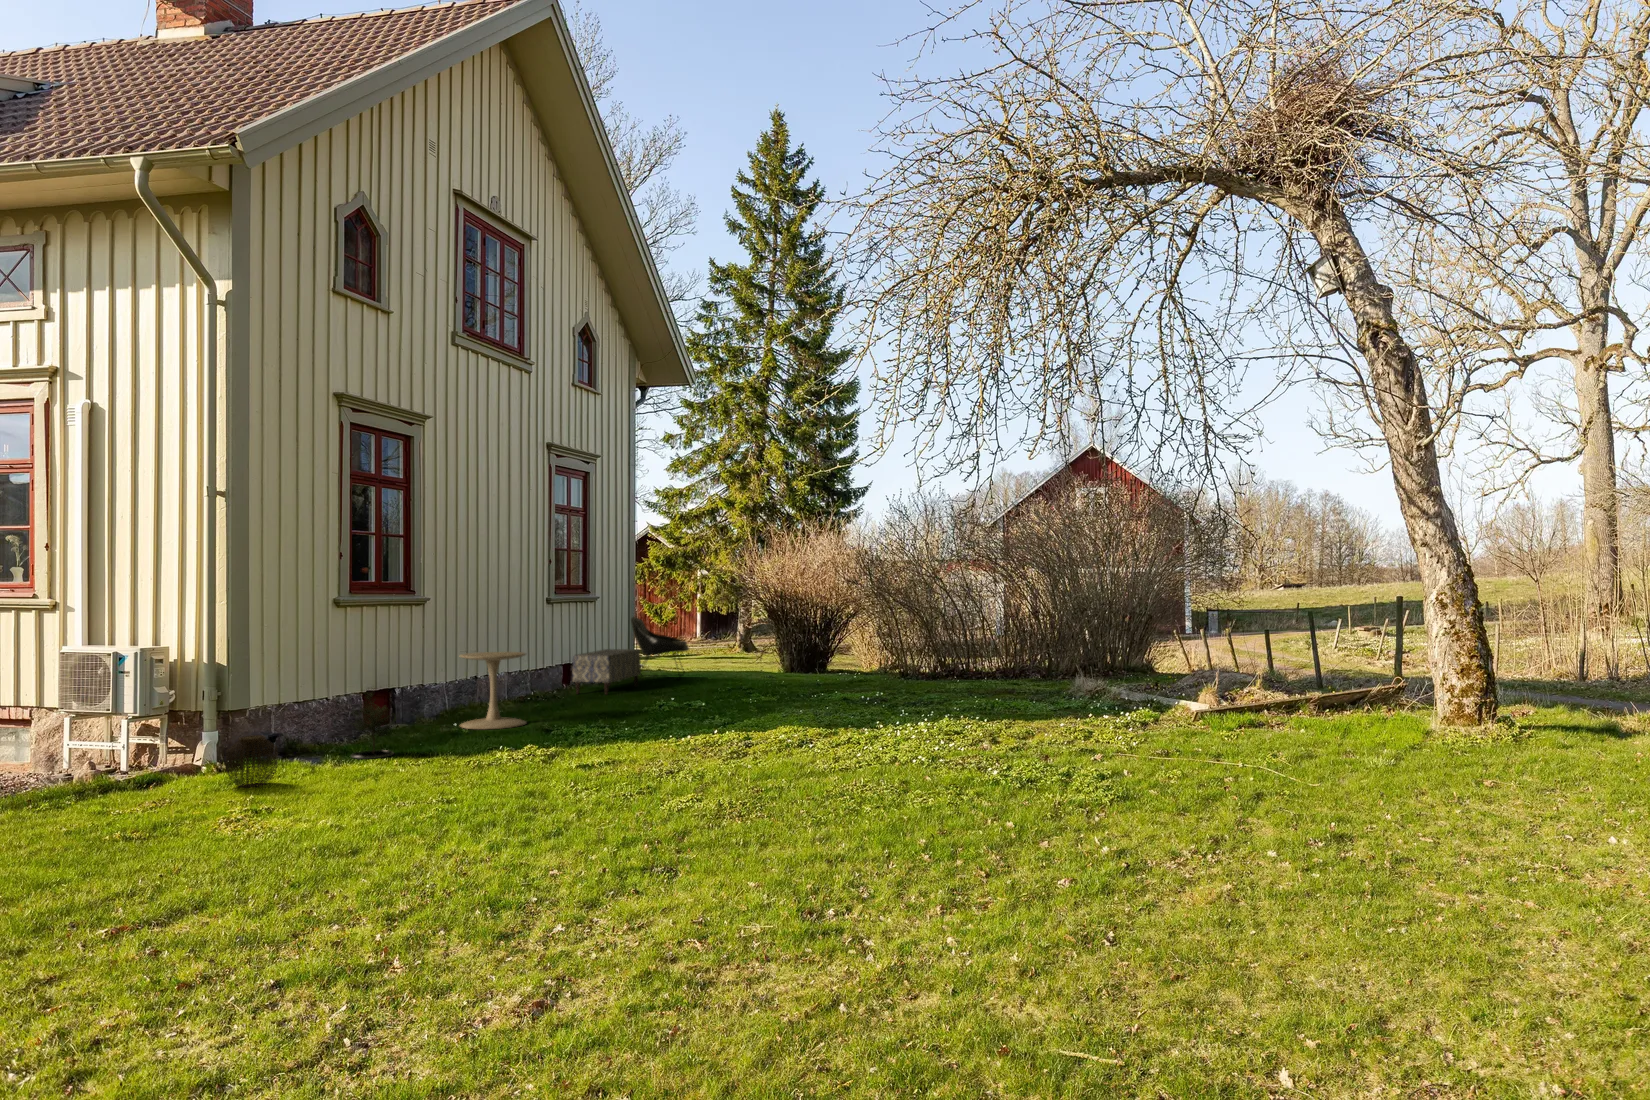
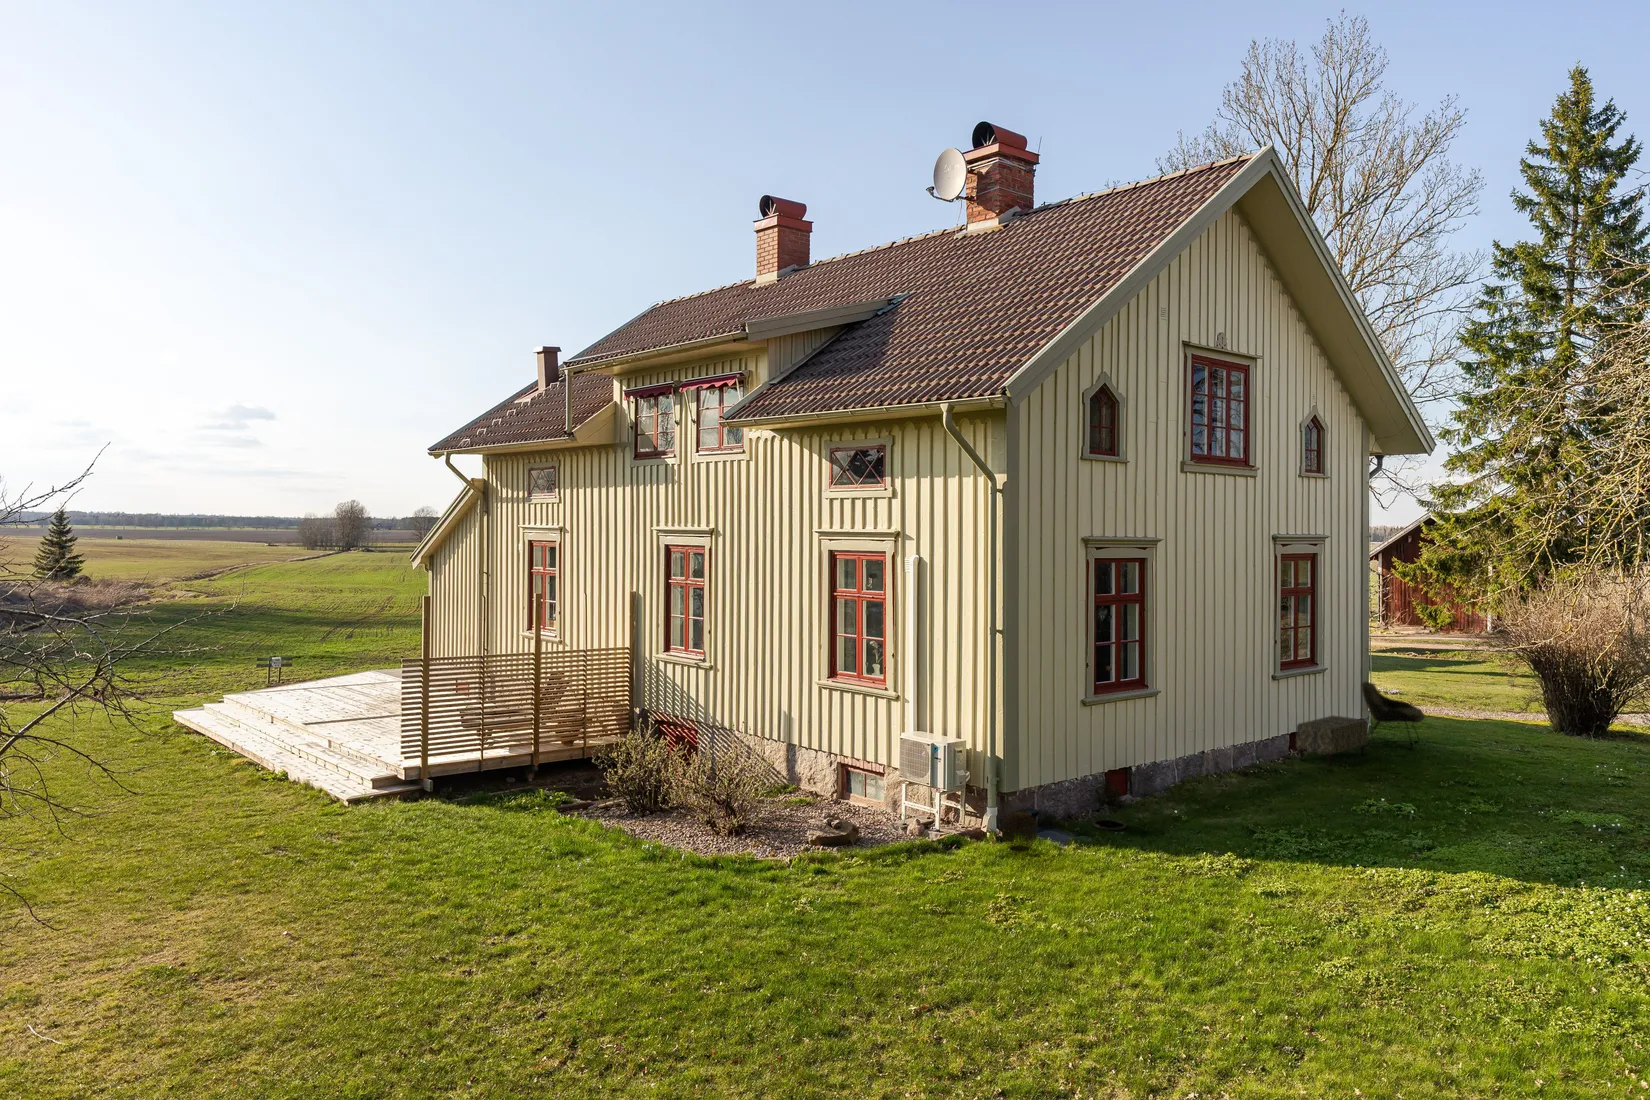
pedestal table: present [460,652,526,729] -> none [1185,732,1244,805]

